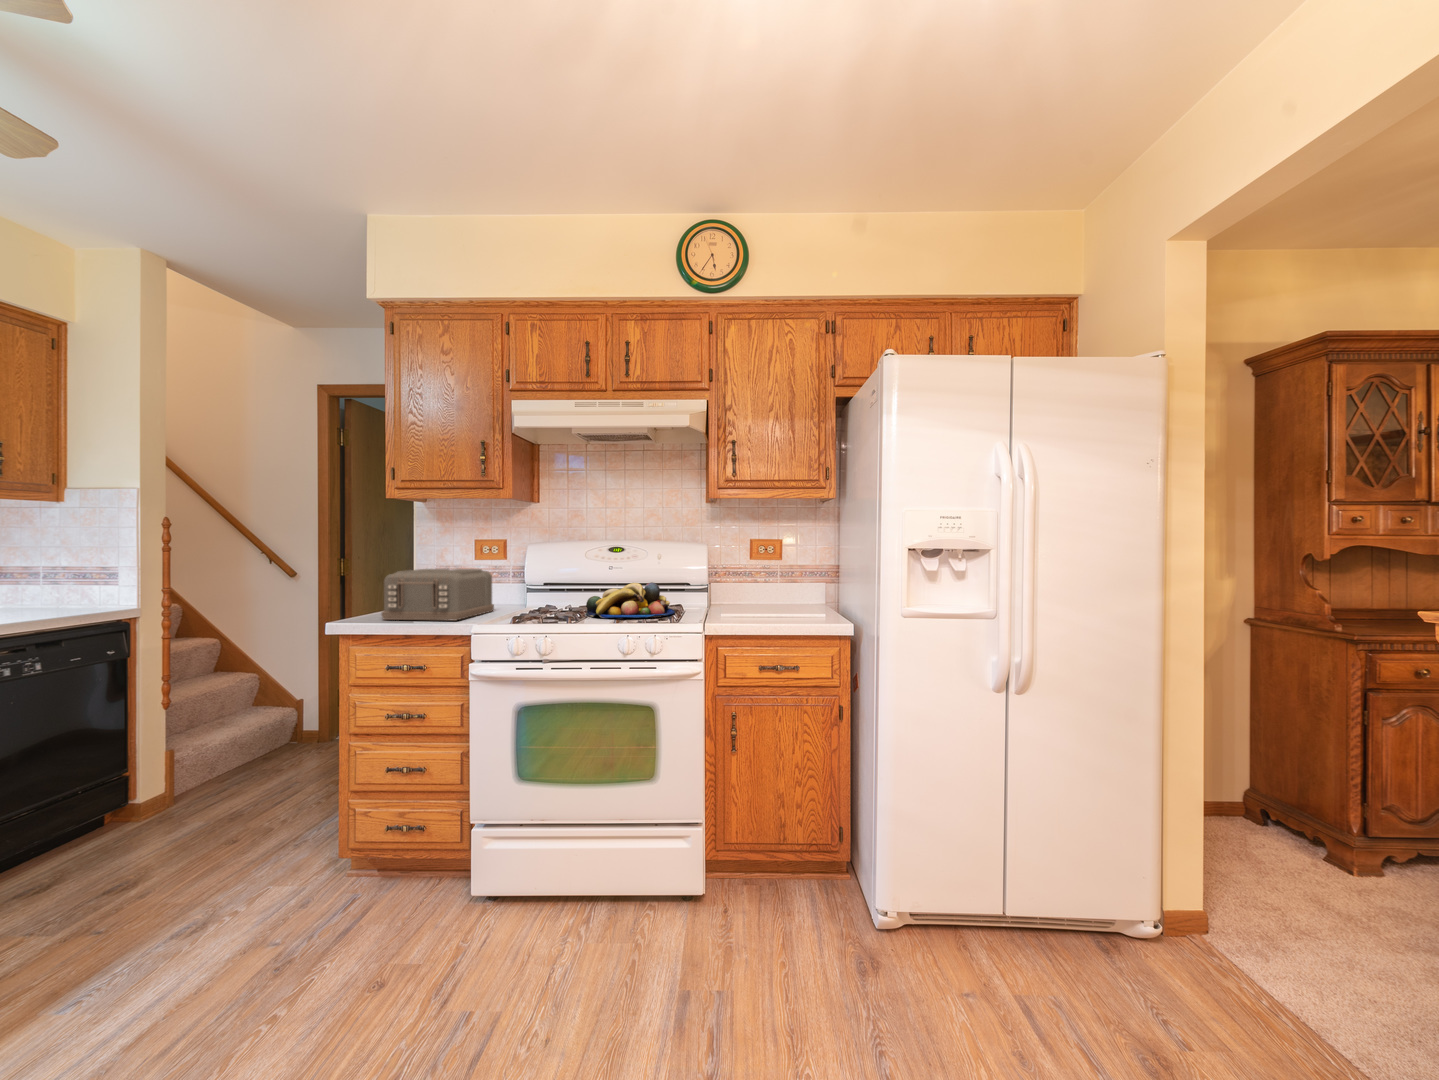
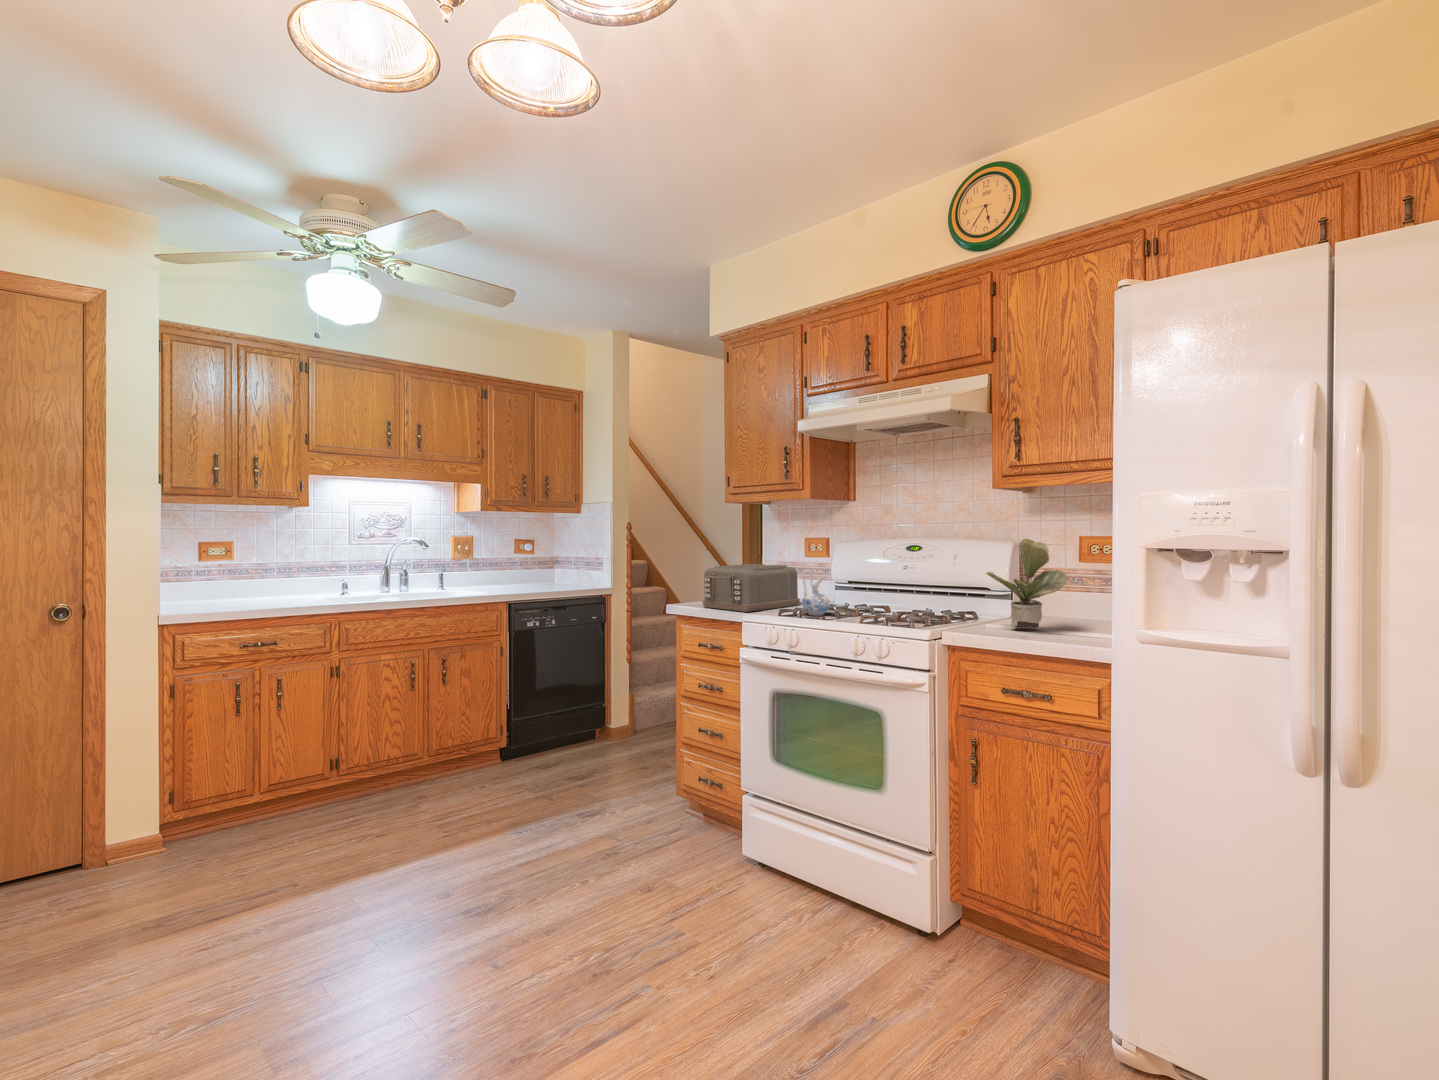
potted plant: none [719,540,780,615] -> present [986,539,1068,628]
ceramic pitcher: none [526,572,555,619] -> present [802,570,829,616]
fruit bowl: present [586,582,675,618] -> none [861,584,957,622]

